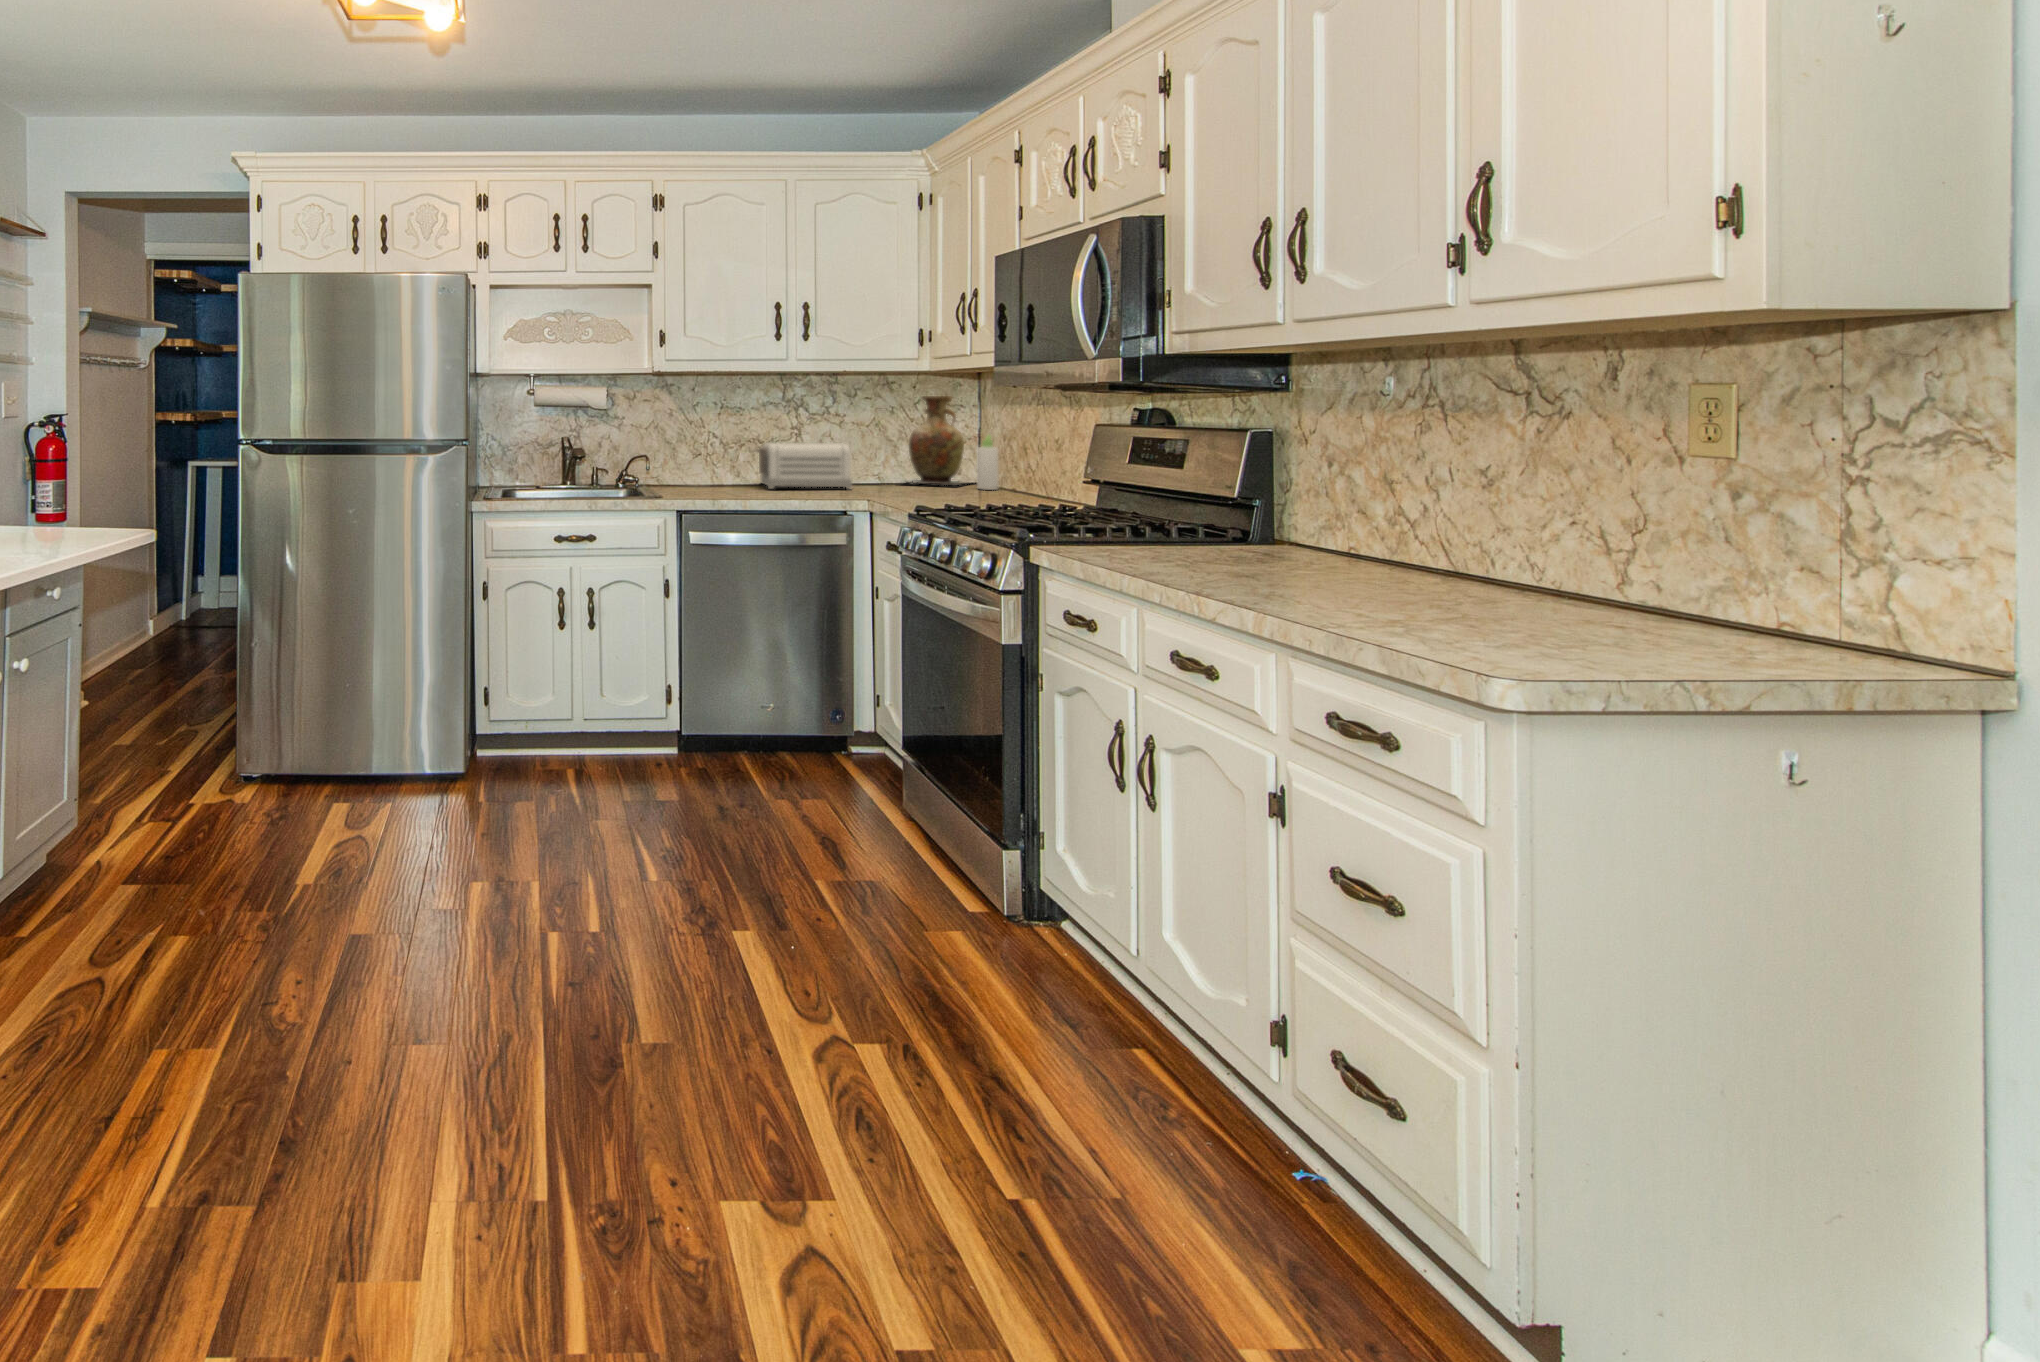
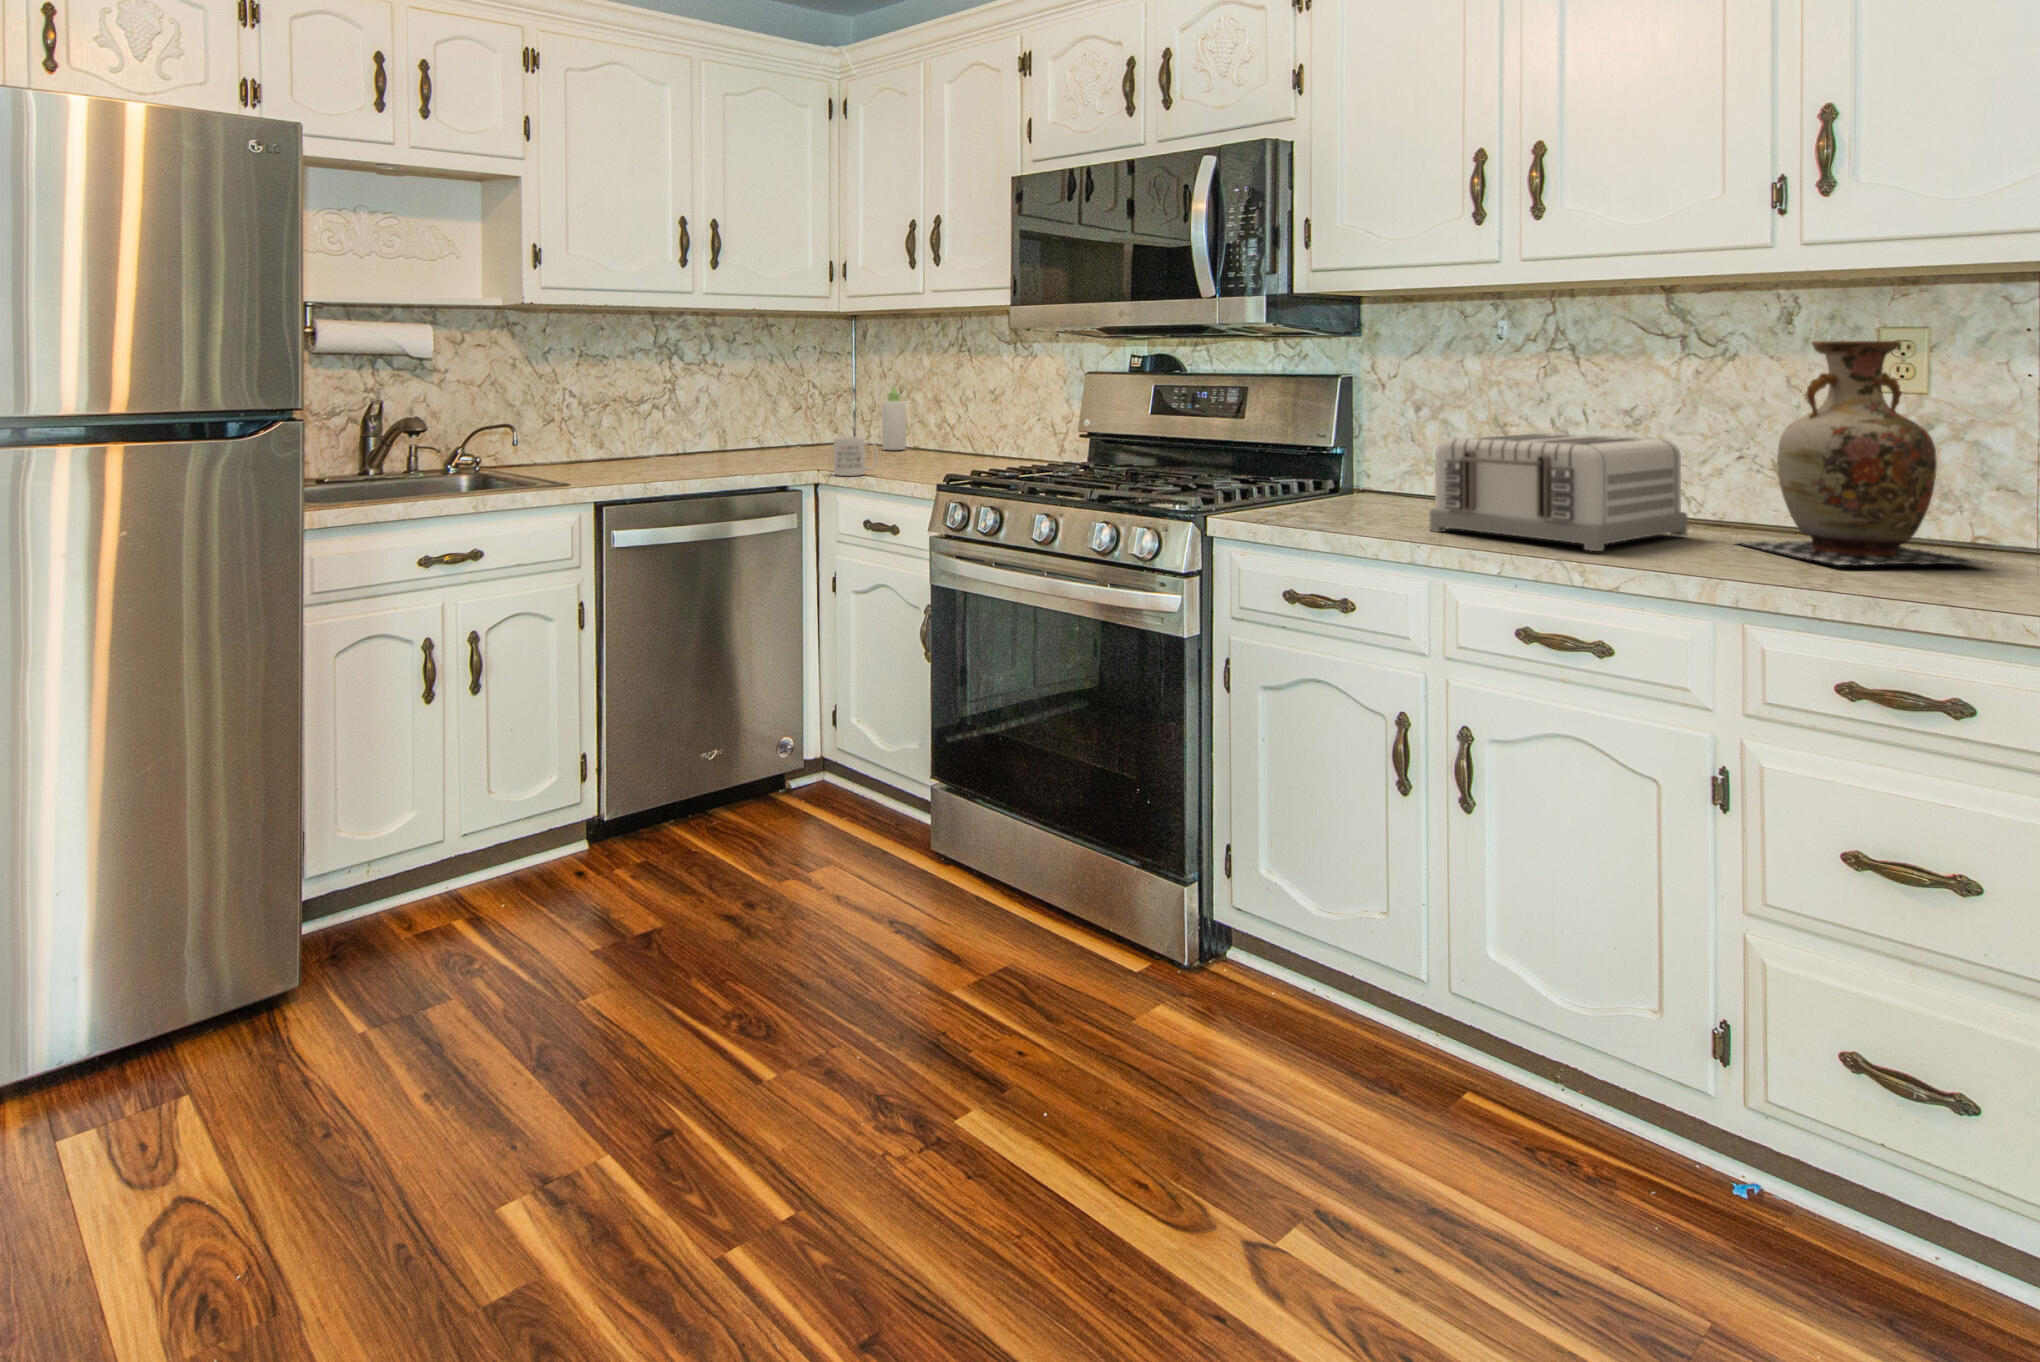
vase: present [909,396,964,485] -> present [1740,341,1993,566]
toaster: present [755,442,852,489] -> present [1429,433,1688,551]
mug: none [871,473,907,504] -> present [834,437,878,476]

